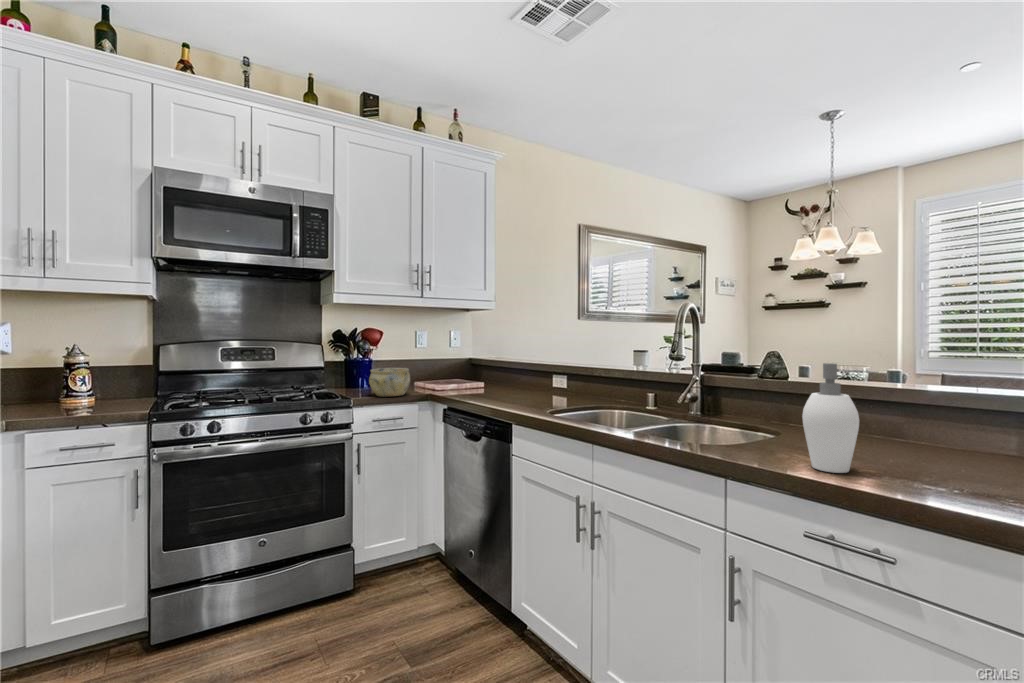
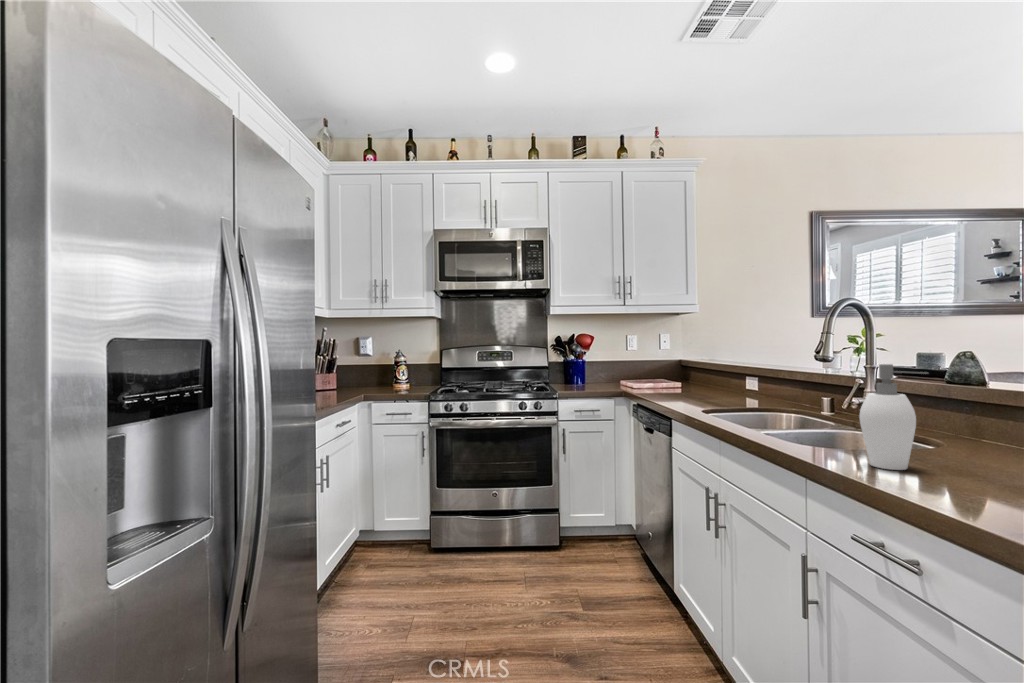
ceramic bowl: present [369,368,410,396] -> none [573,368,607,392]

